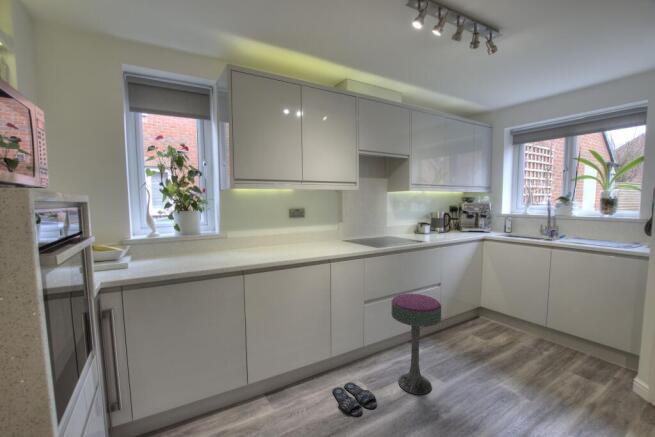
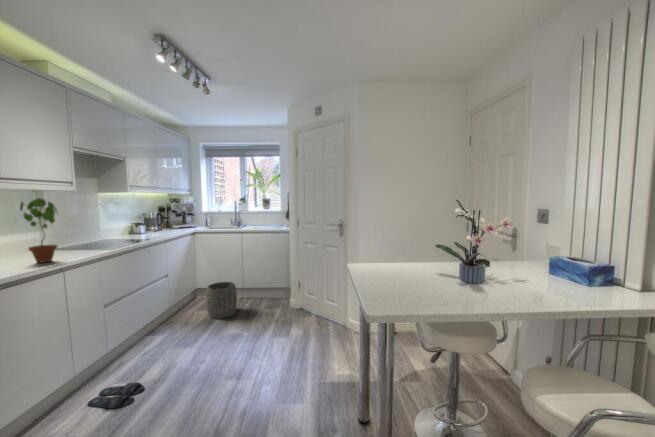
potted plant: none [310,197,333,252] -> present [20,198,58,263]
bar stool: present [391,294,441,394] -> none [141,282,188,367]
woven basket: none [481,309,527,363] -> present [206,282,237,319]

